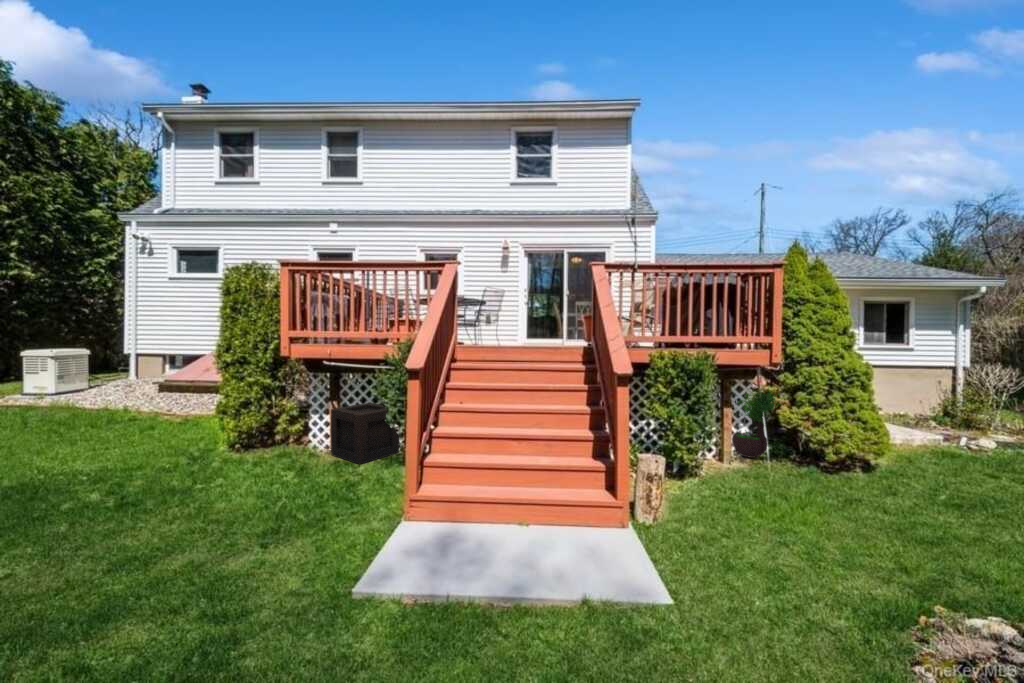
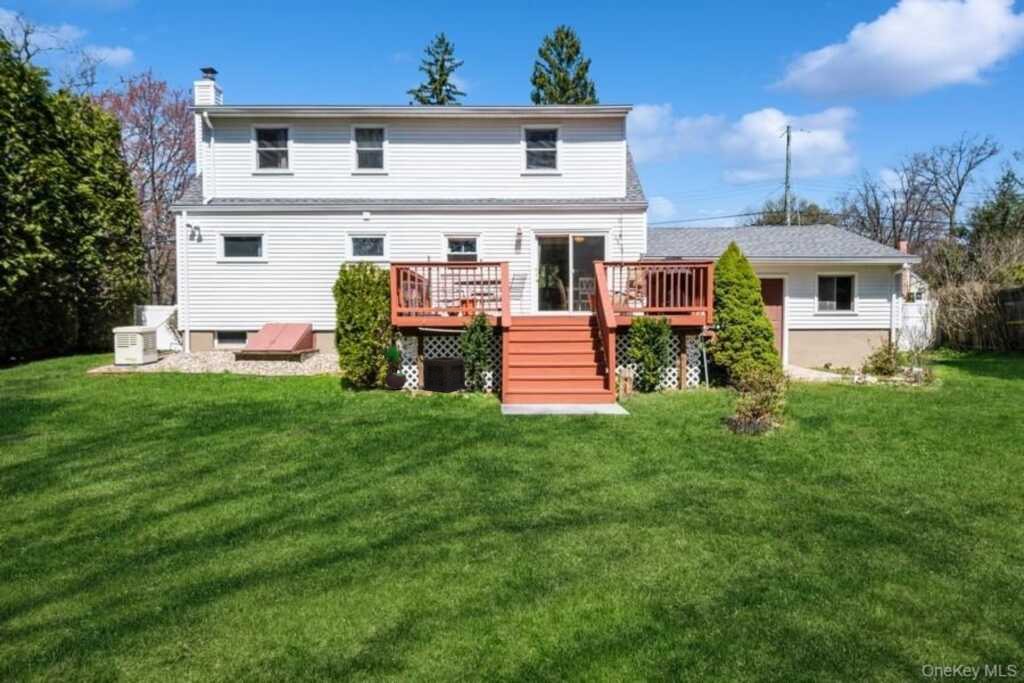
potted tree: present [732,392,777,458] -> present [377,345,406,389]

